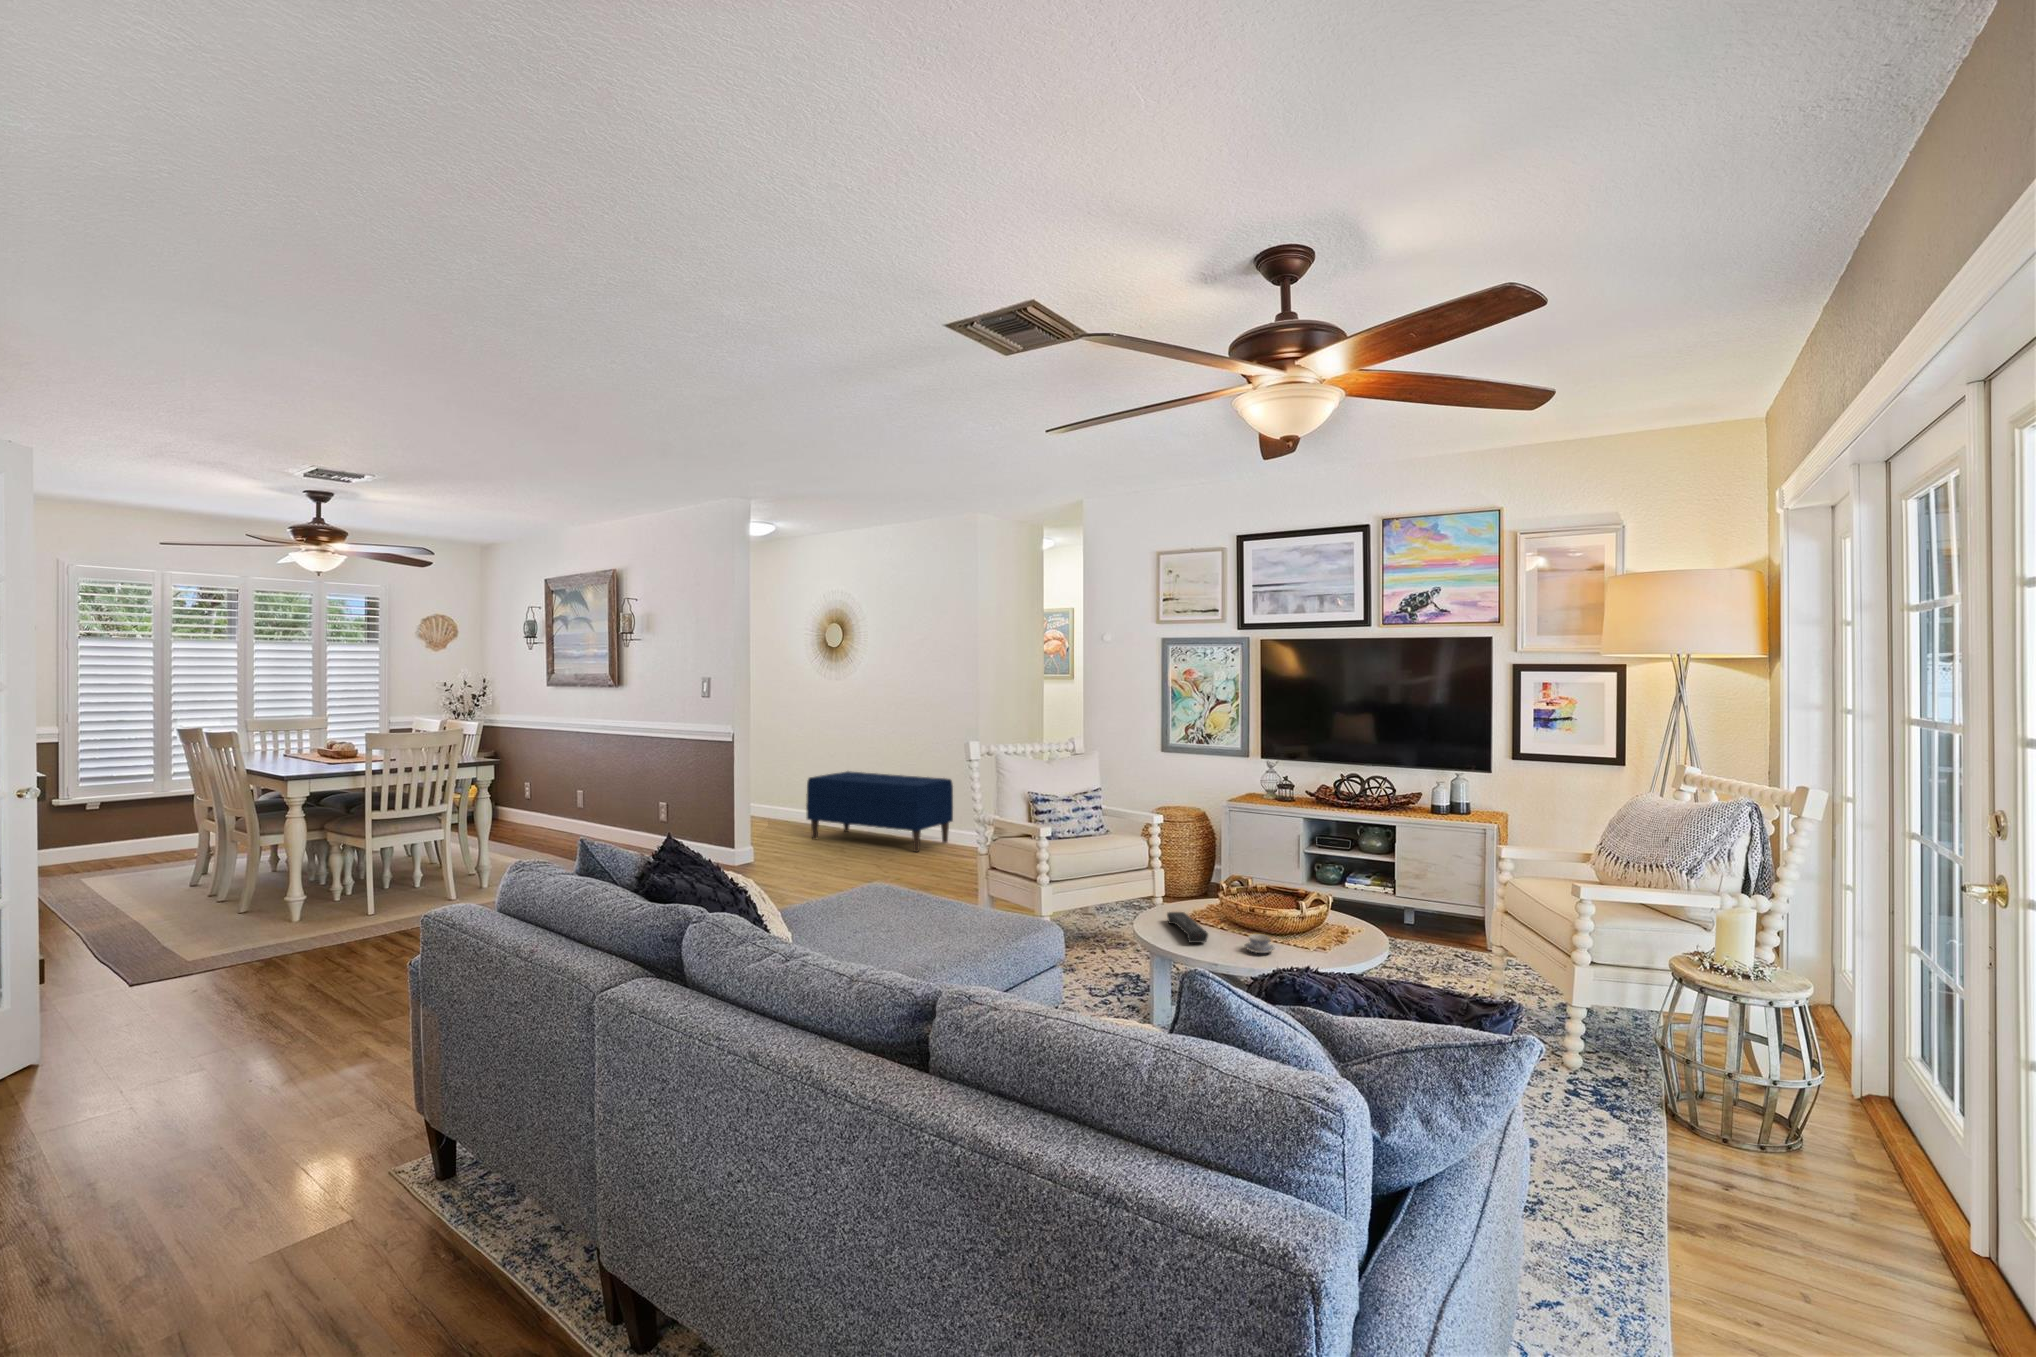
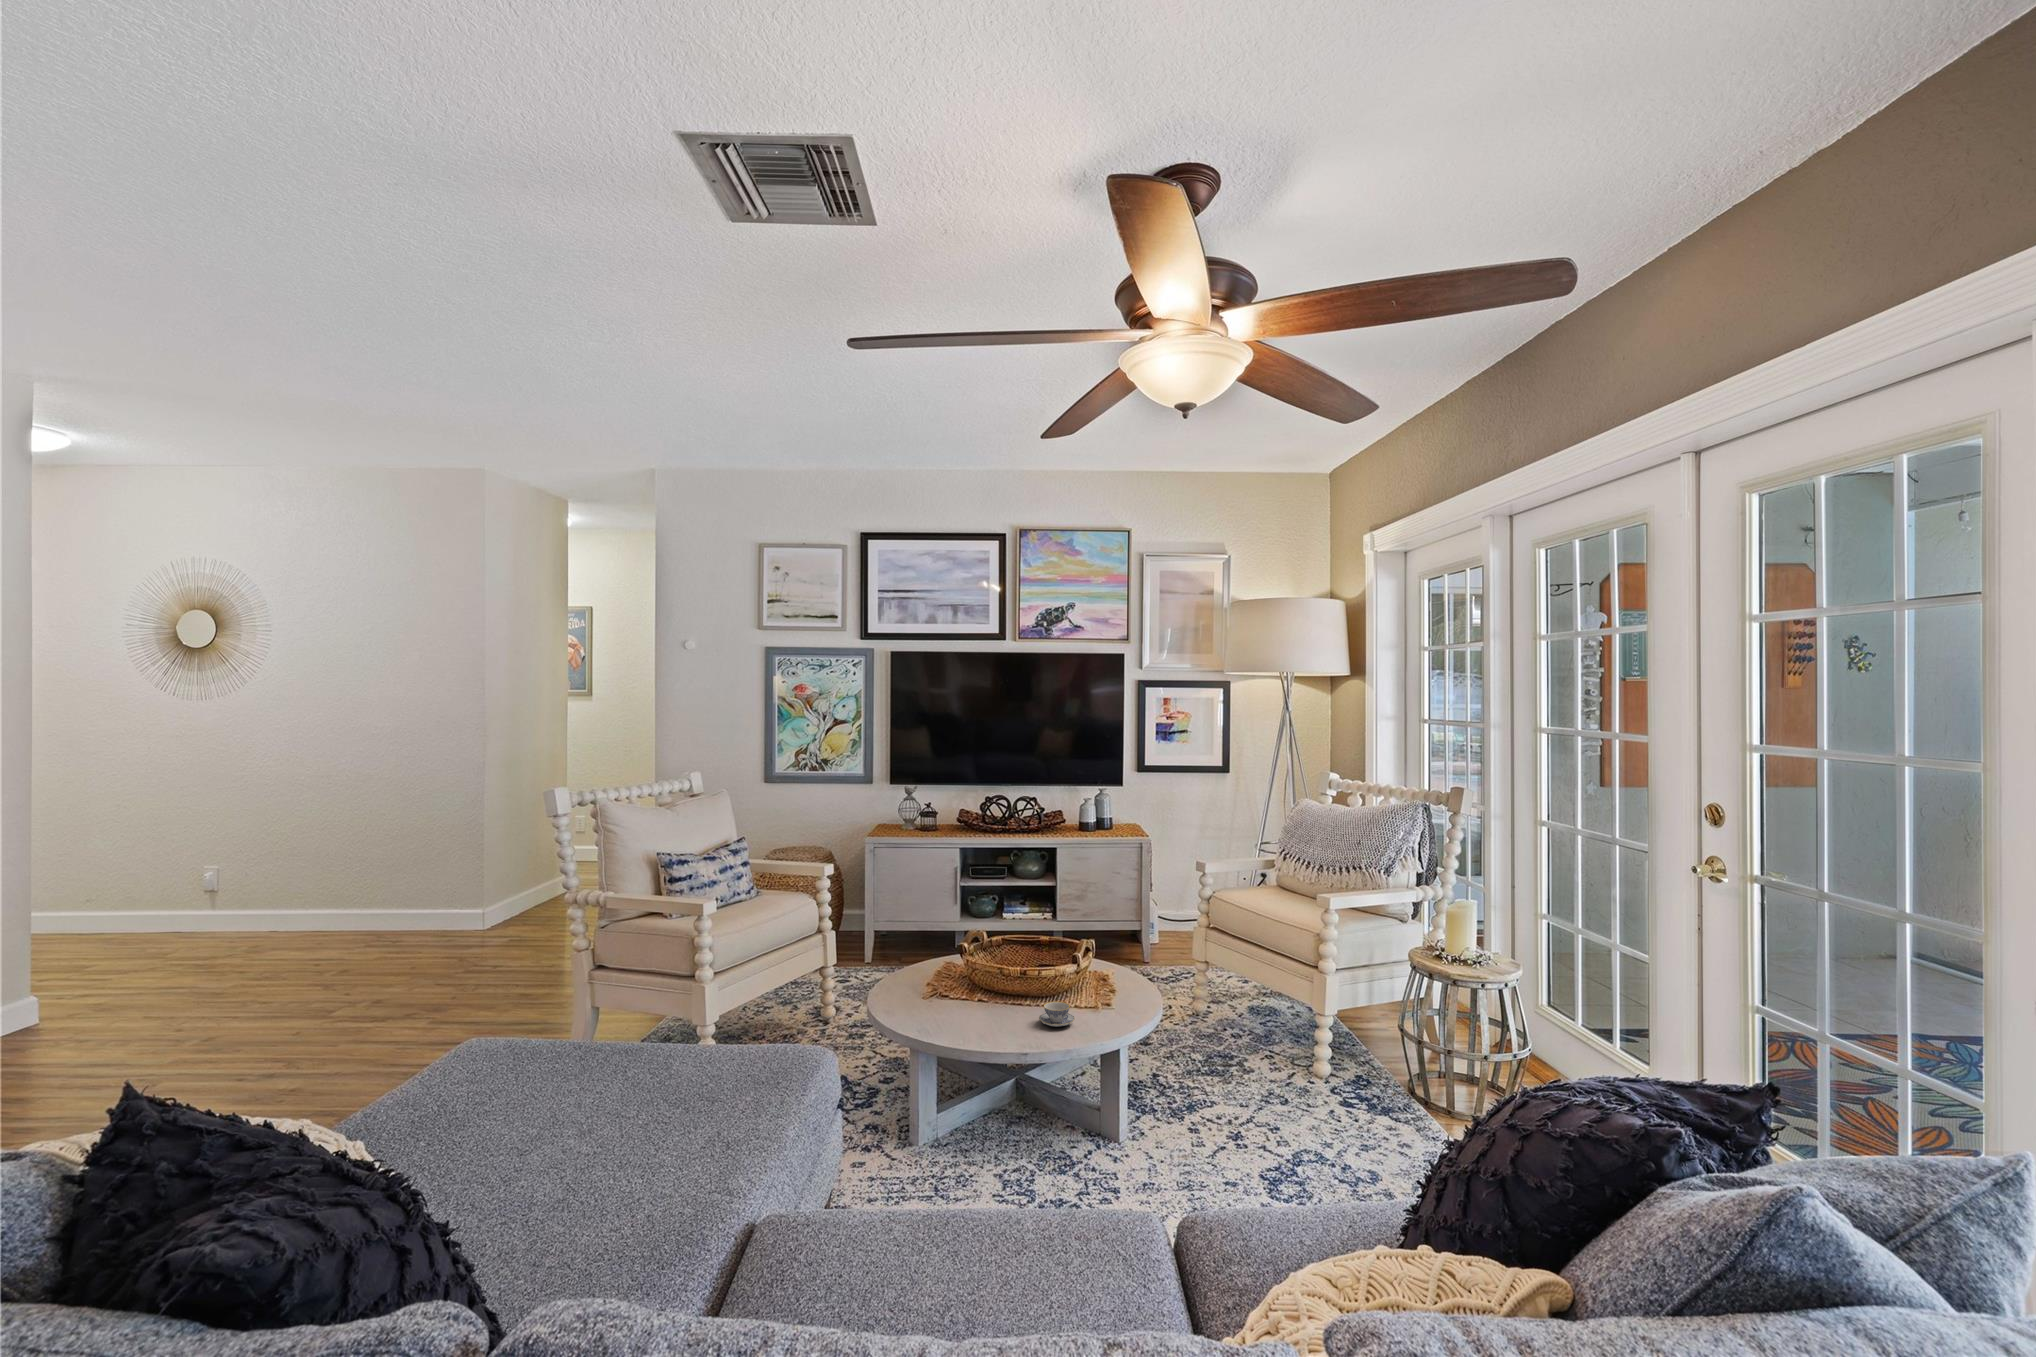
bench: present [806,771,953,852] -> none [169,841,446,959]
remote control: present [1167,912,1208,943] -> none [920,989,996,1030]

